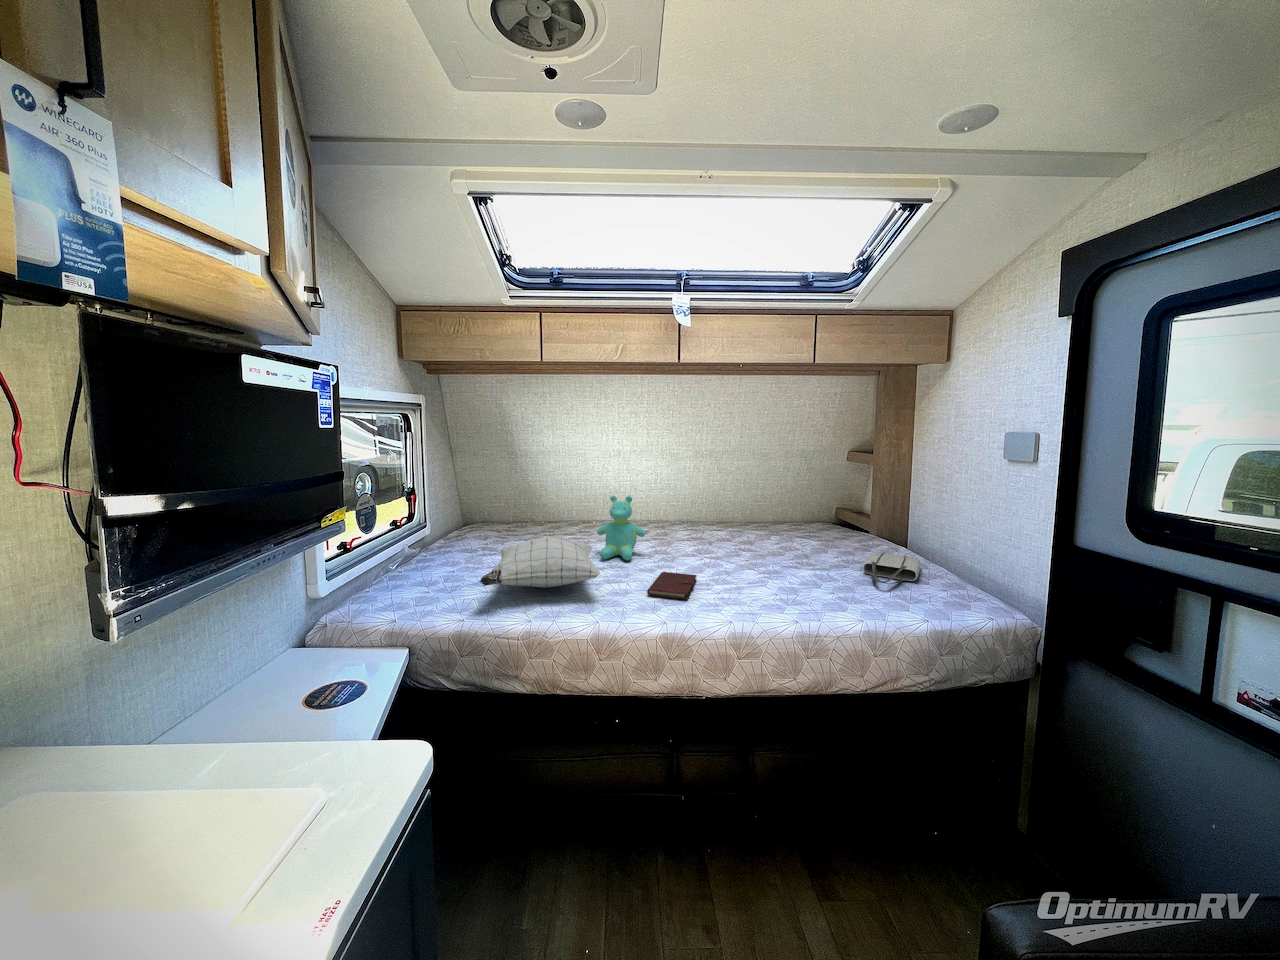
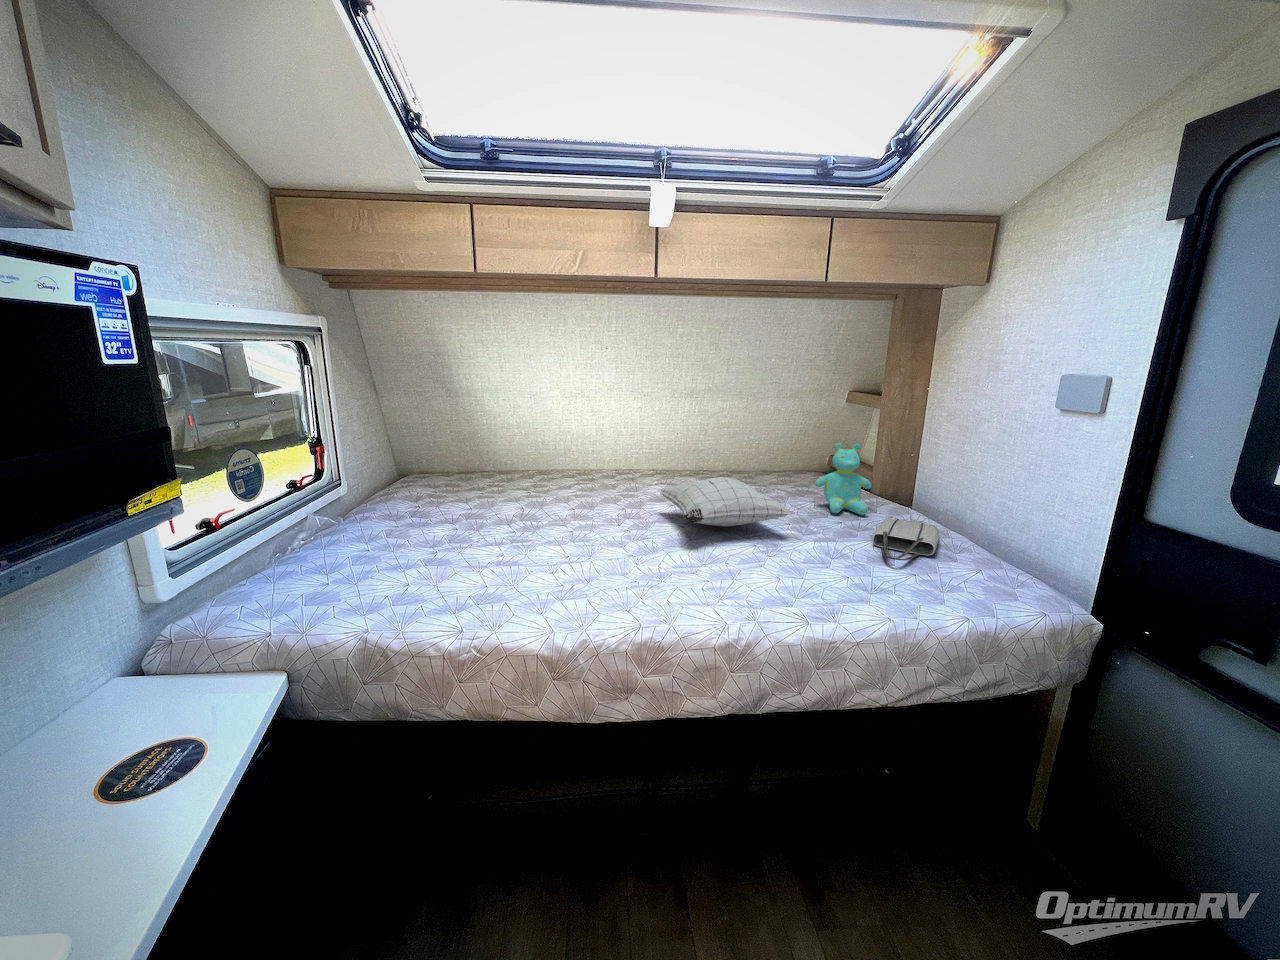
teddy bear: present [597,496,645,560] -> present [815,443,871,515]
pillow: present [479,537,600,588] -> present [659,477,790,527]
notebook: present [647,572,697,599] -> none [612,546,674,583]

